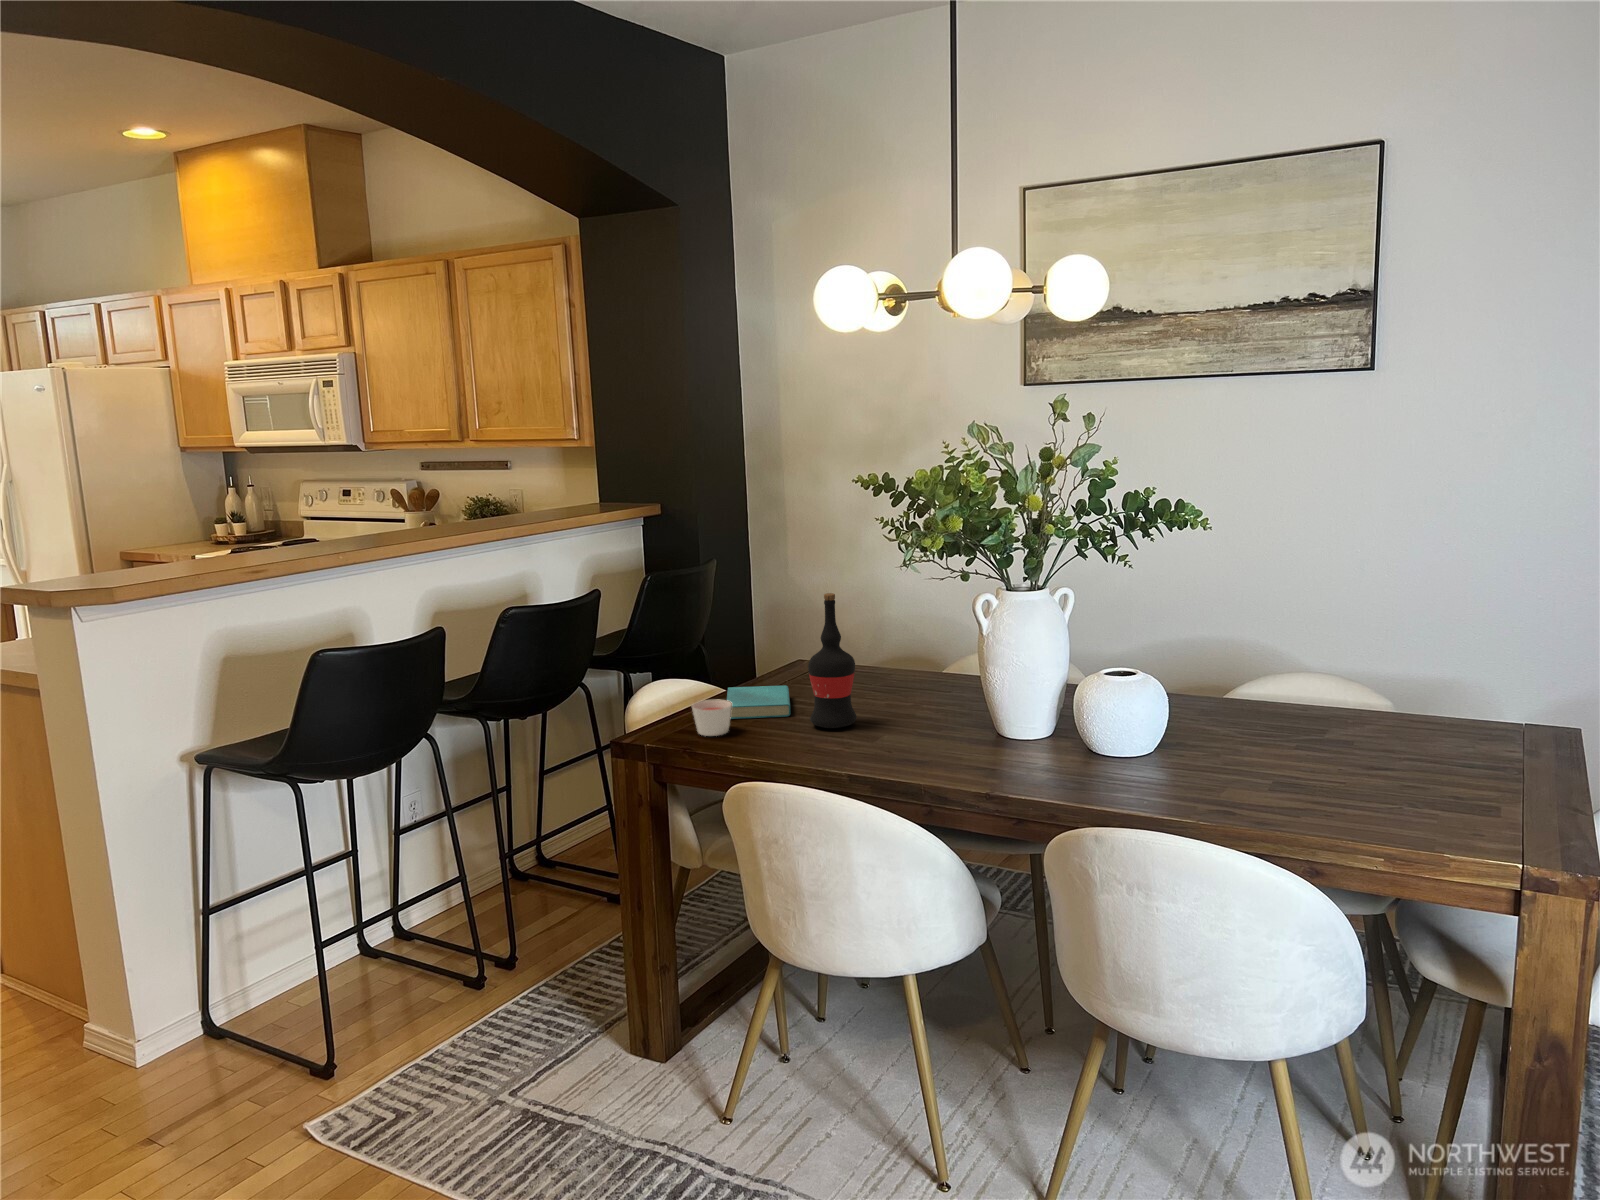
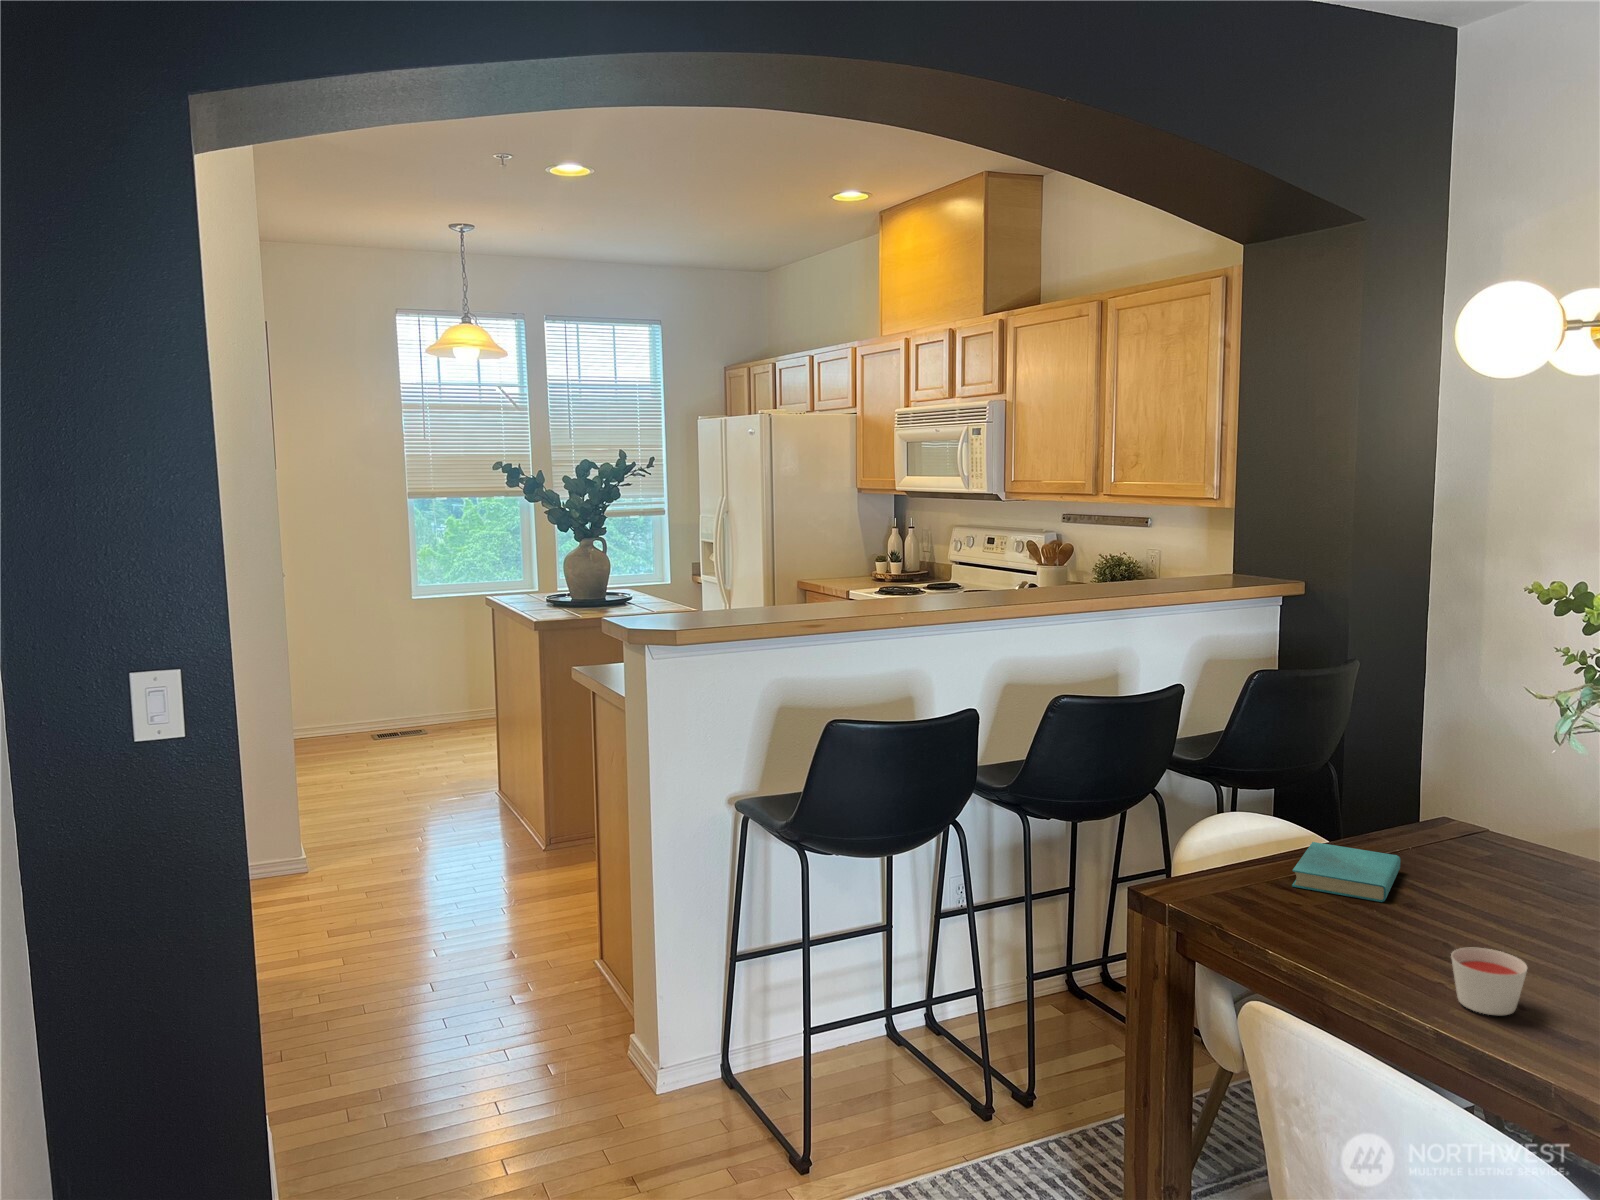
wine bottle: present [808,593,857,728] -> none [1406,745,1486,939]
candle: present [692,700,732,736] -> present [1451,947,1527,1016]

